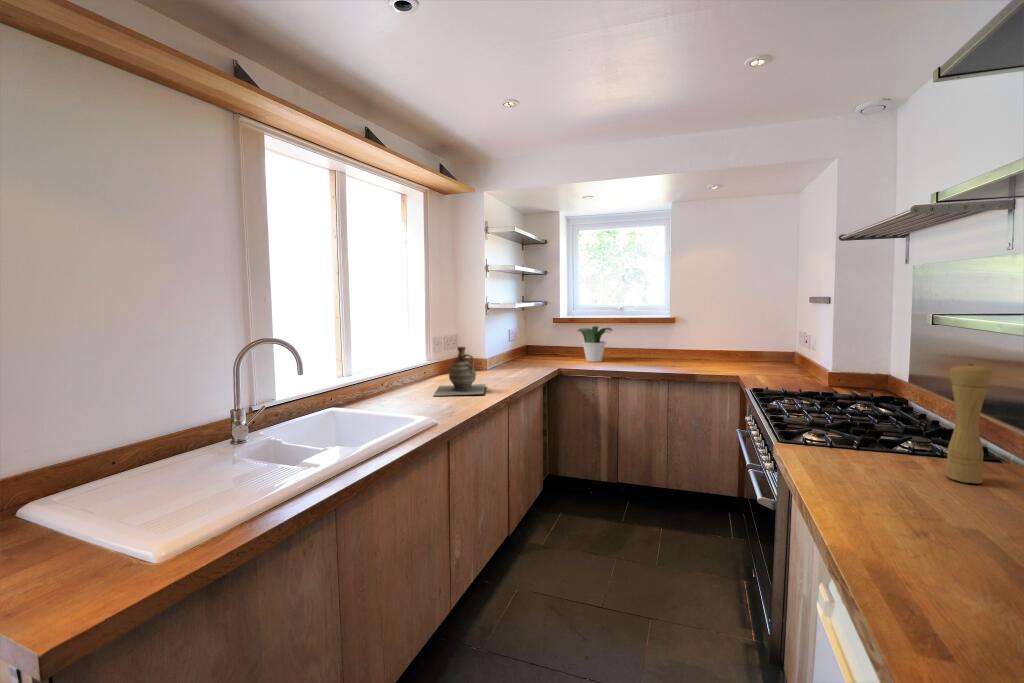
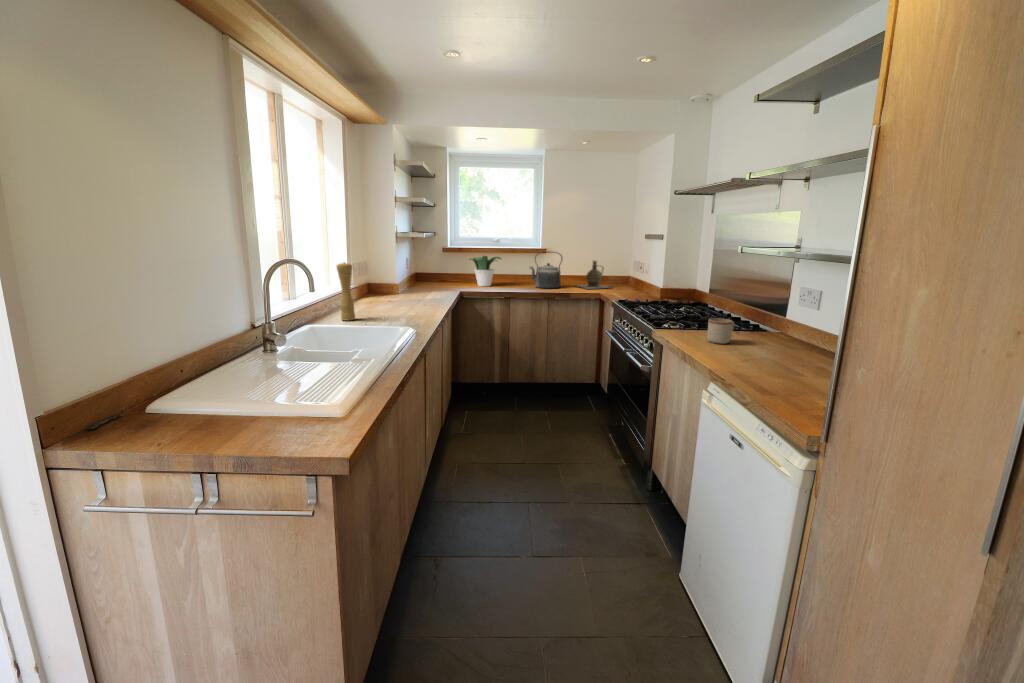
kettle: none [647,321,691,366] -> present [530,252,563,288]
ceramic jug: present [434,347,485,396] -> present [578,261,607,289]
pepper mill: present [945,363,992,483] -> present [336,263,355,320]
mug: none [855,436,912,484] -> present [707,318,734,344]

